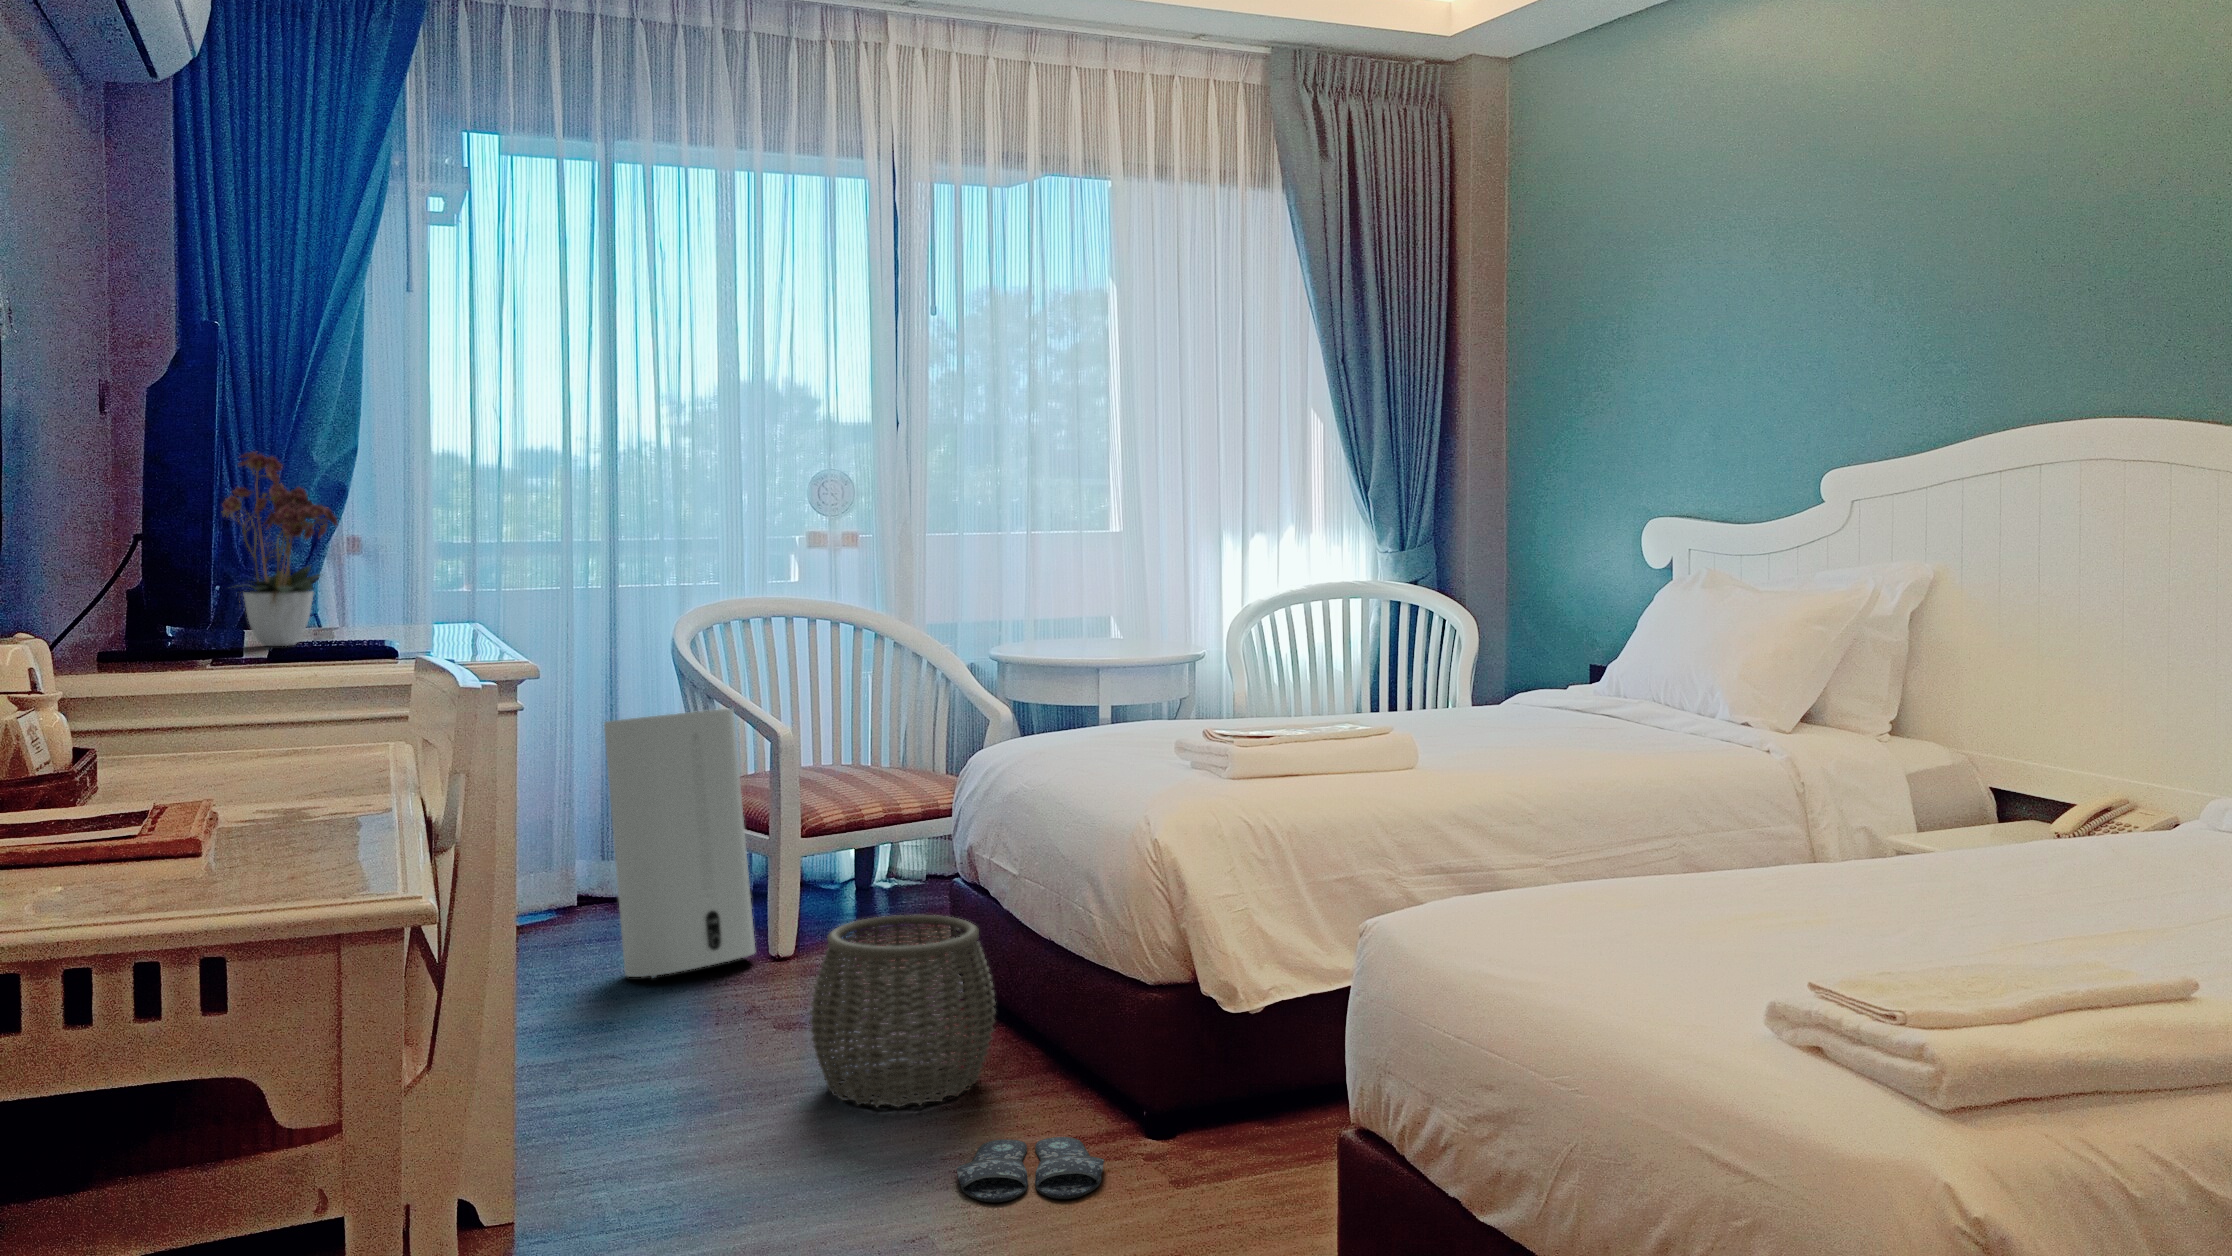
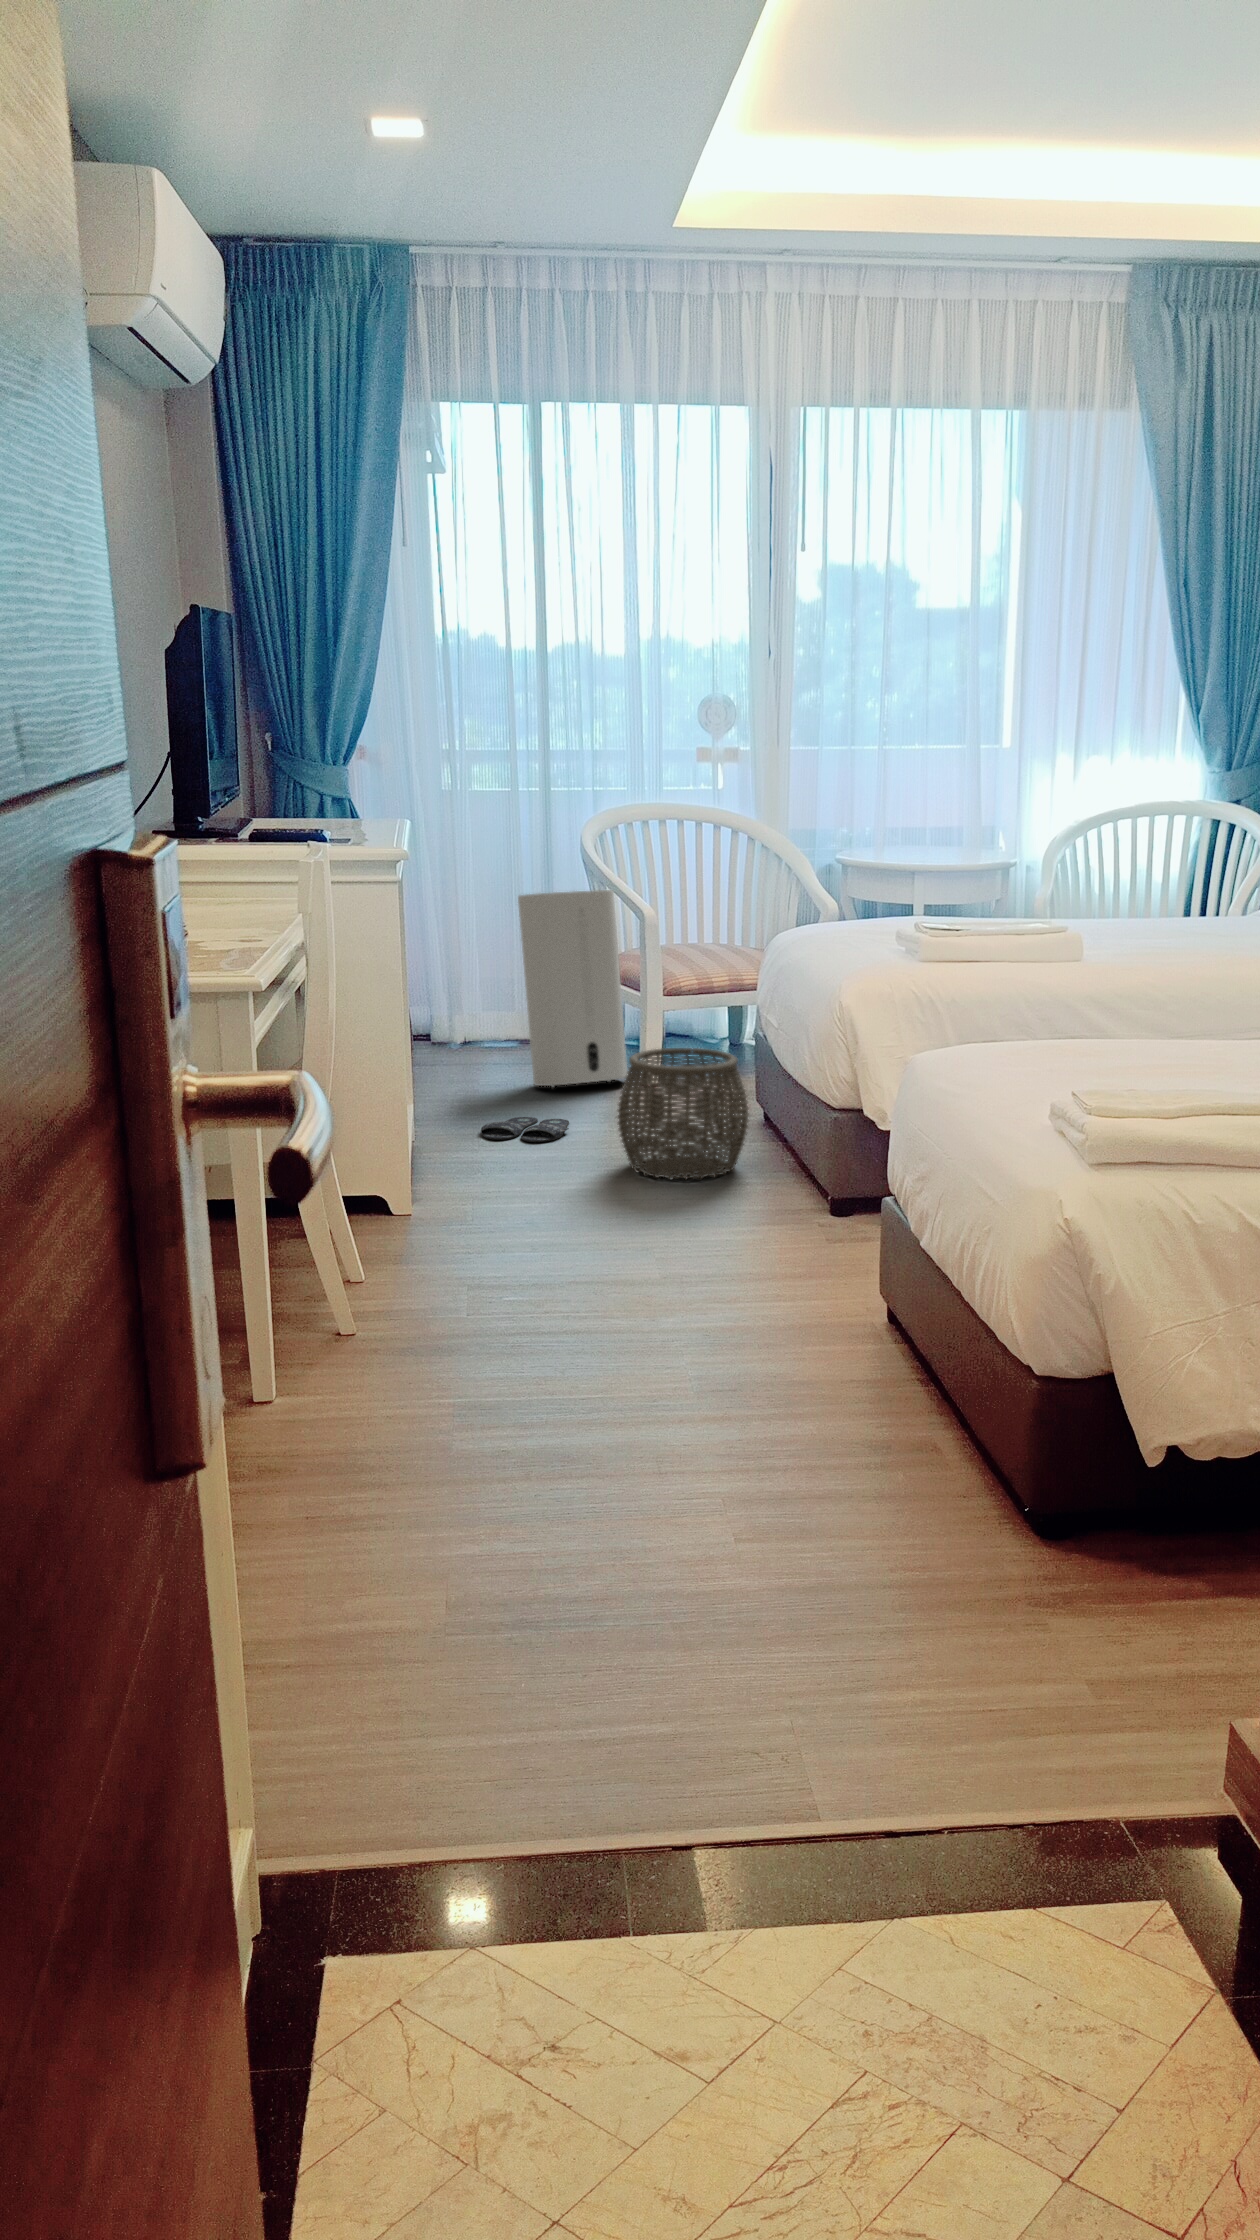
flower arrangement: present [223,452,338,646] -> none [221,682,302,828]
slippers: present [957,1137,1104,1202] -> present [481,1117,569,1142]

